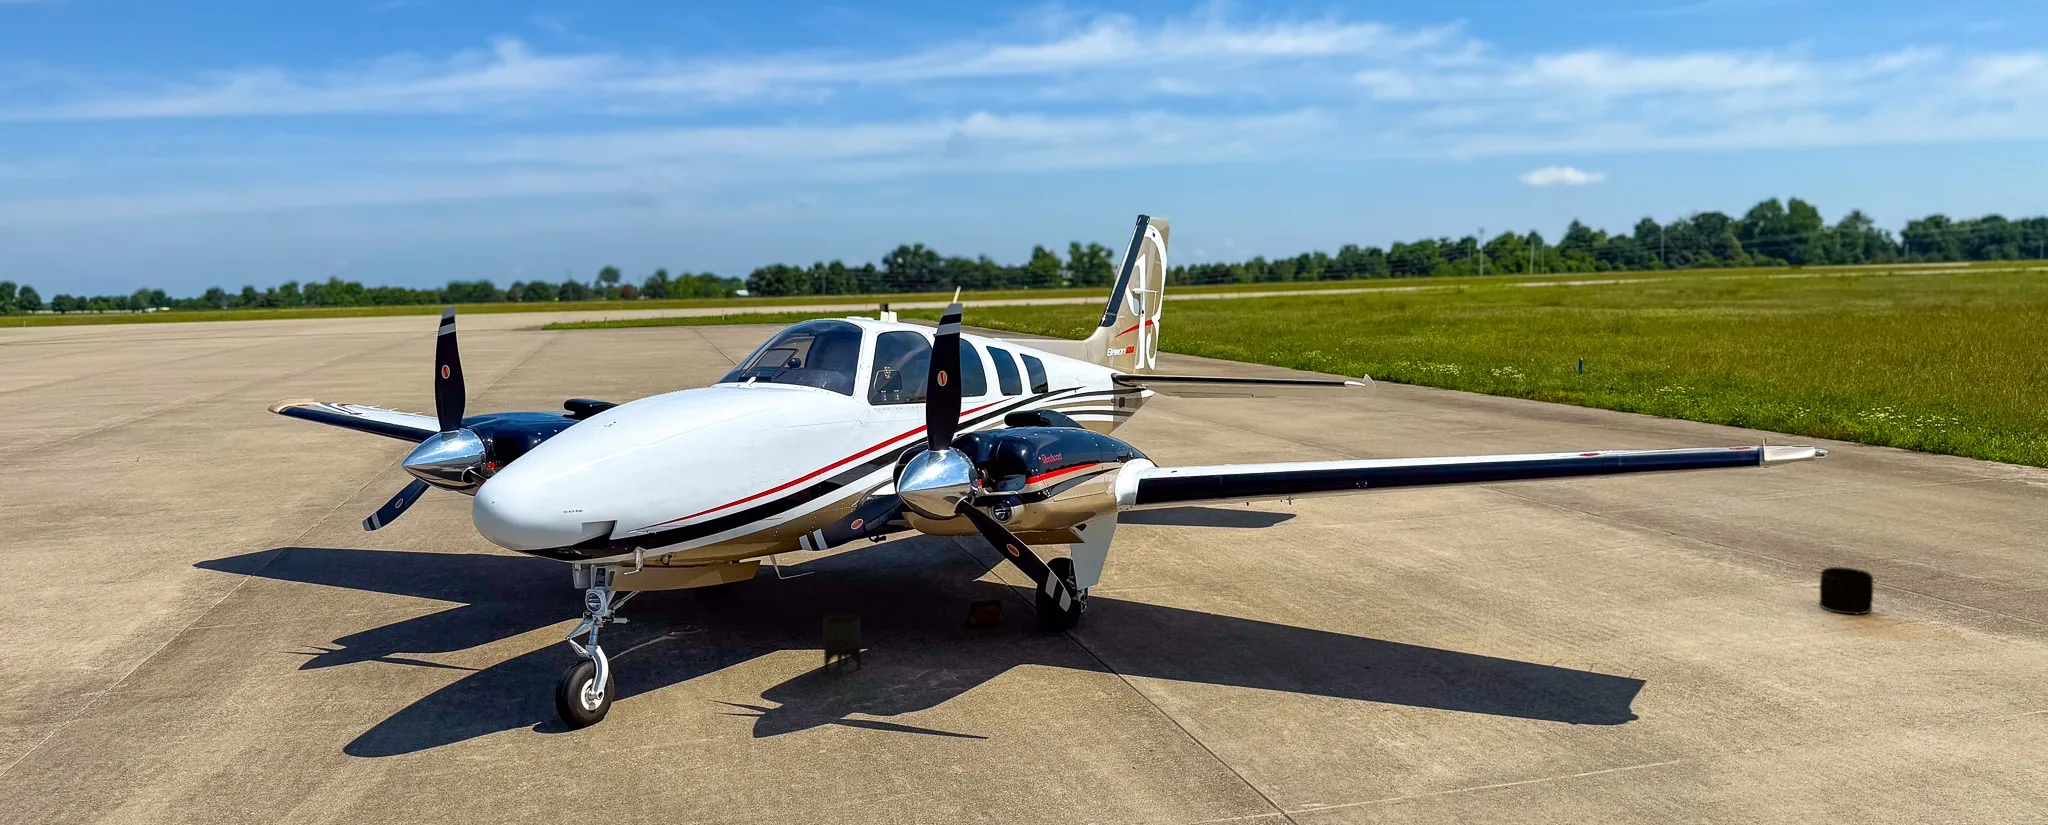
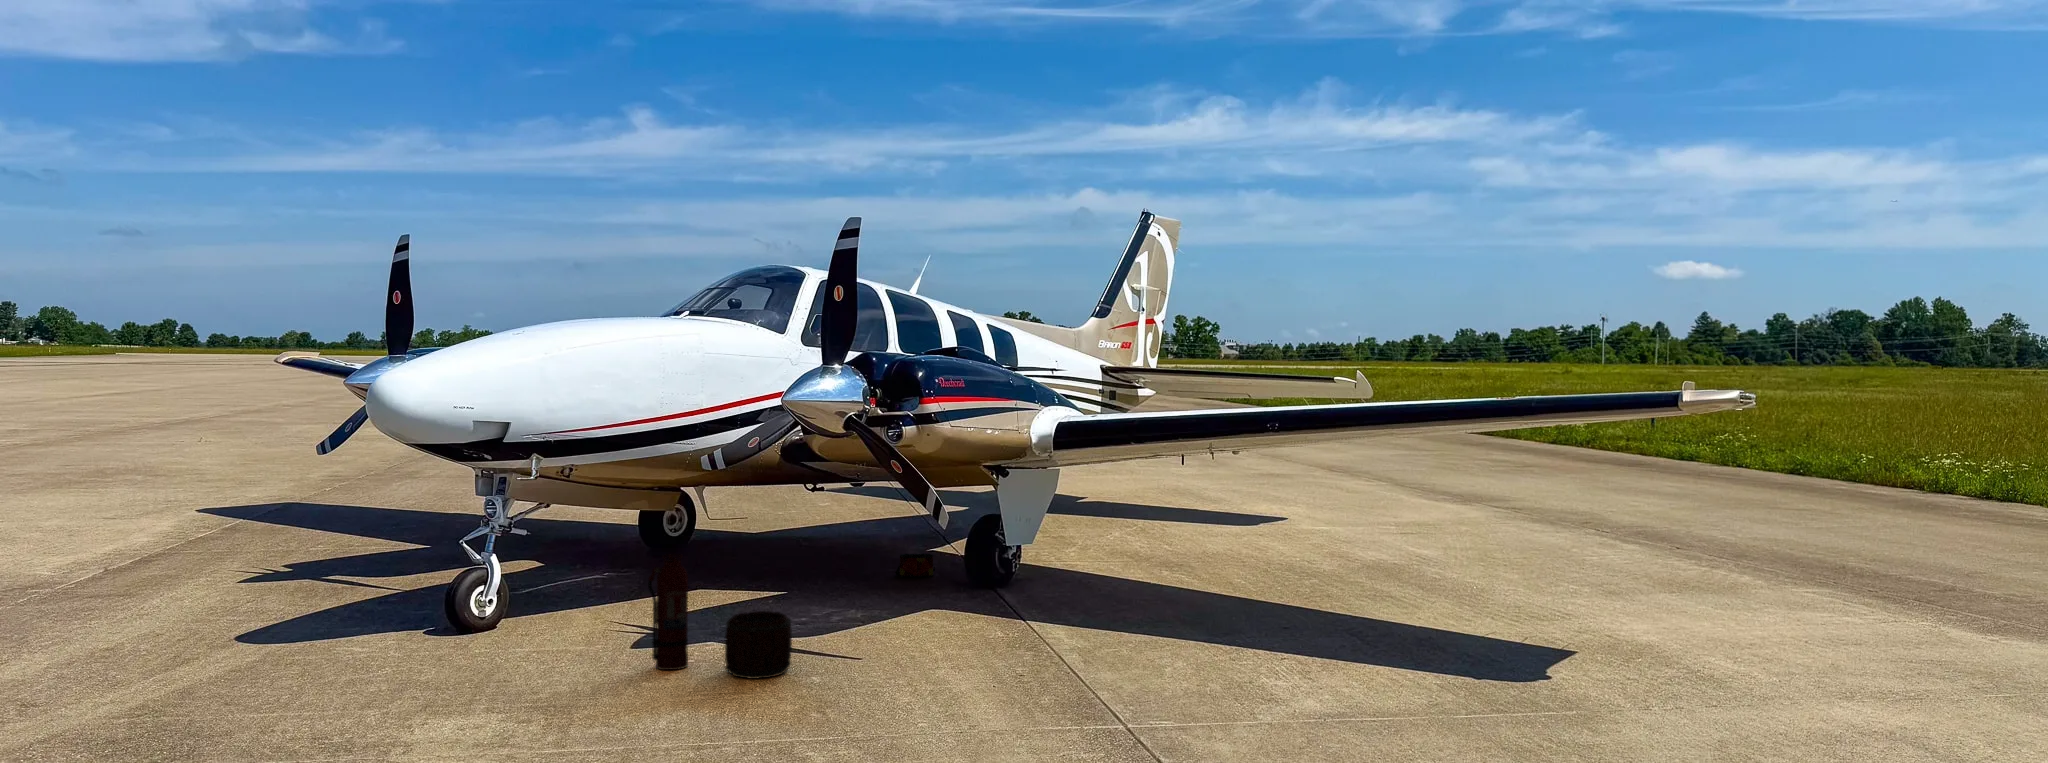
bucket: present [1819,567,1873,615] -> present [725,611,792,679]
planter: present [823,614,861,674] -> none [732,547,770,605]
fire extinguisher: none [790,655,830,770] -> present [648,554,688,670]

